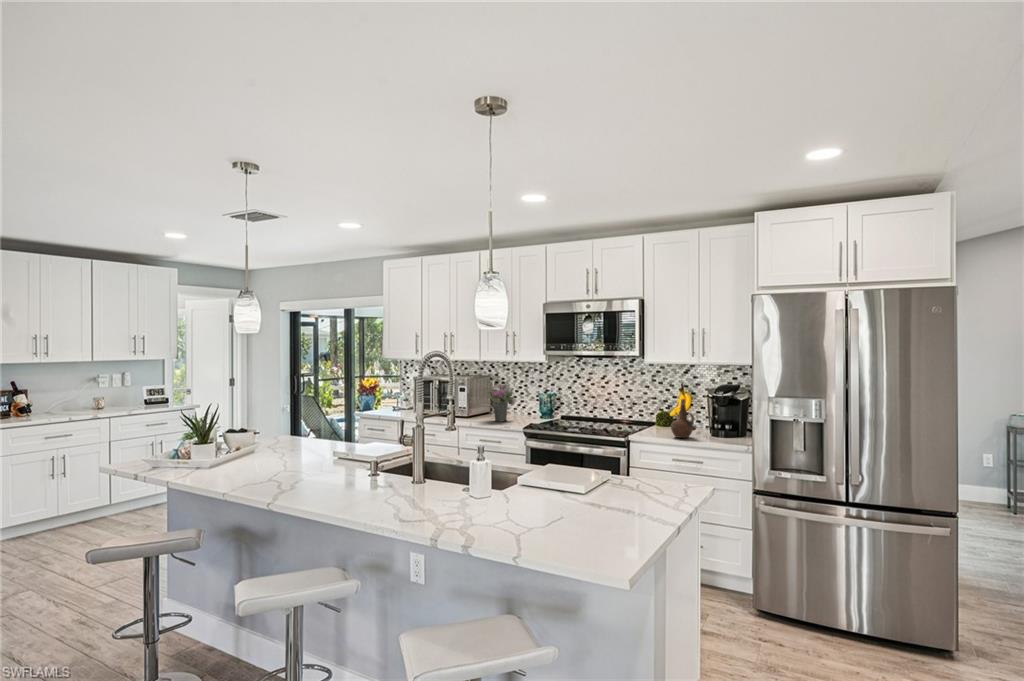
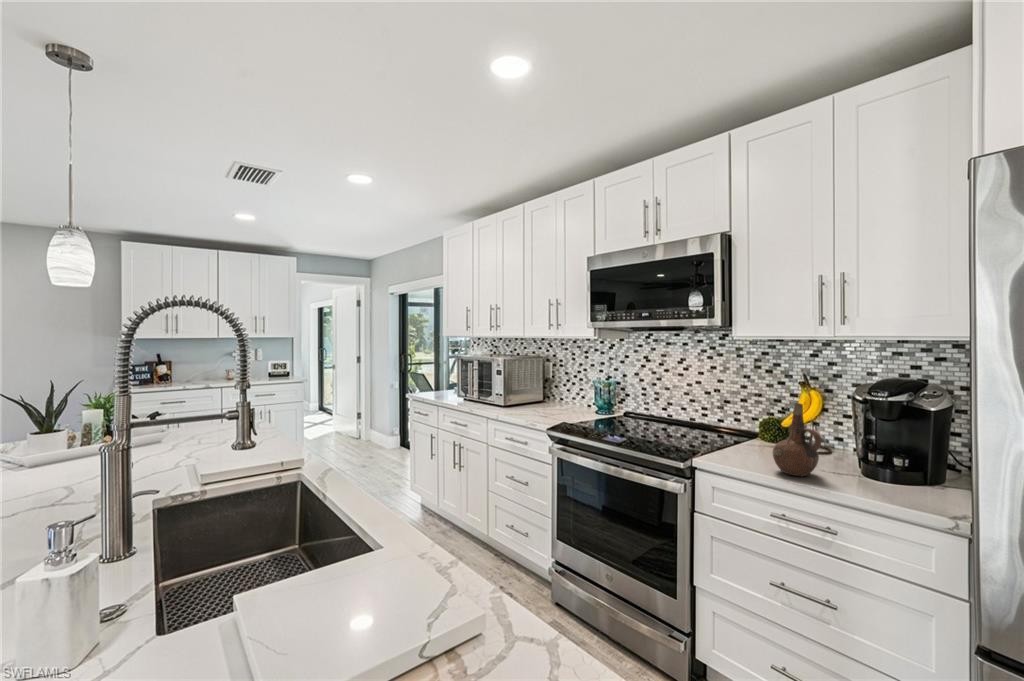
flower bouquet: present [487,384,516,422] -> none [522,367,562,415]

